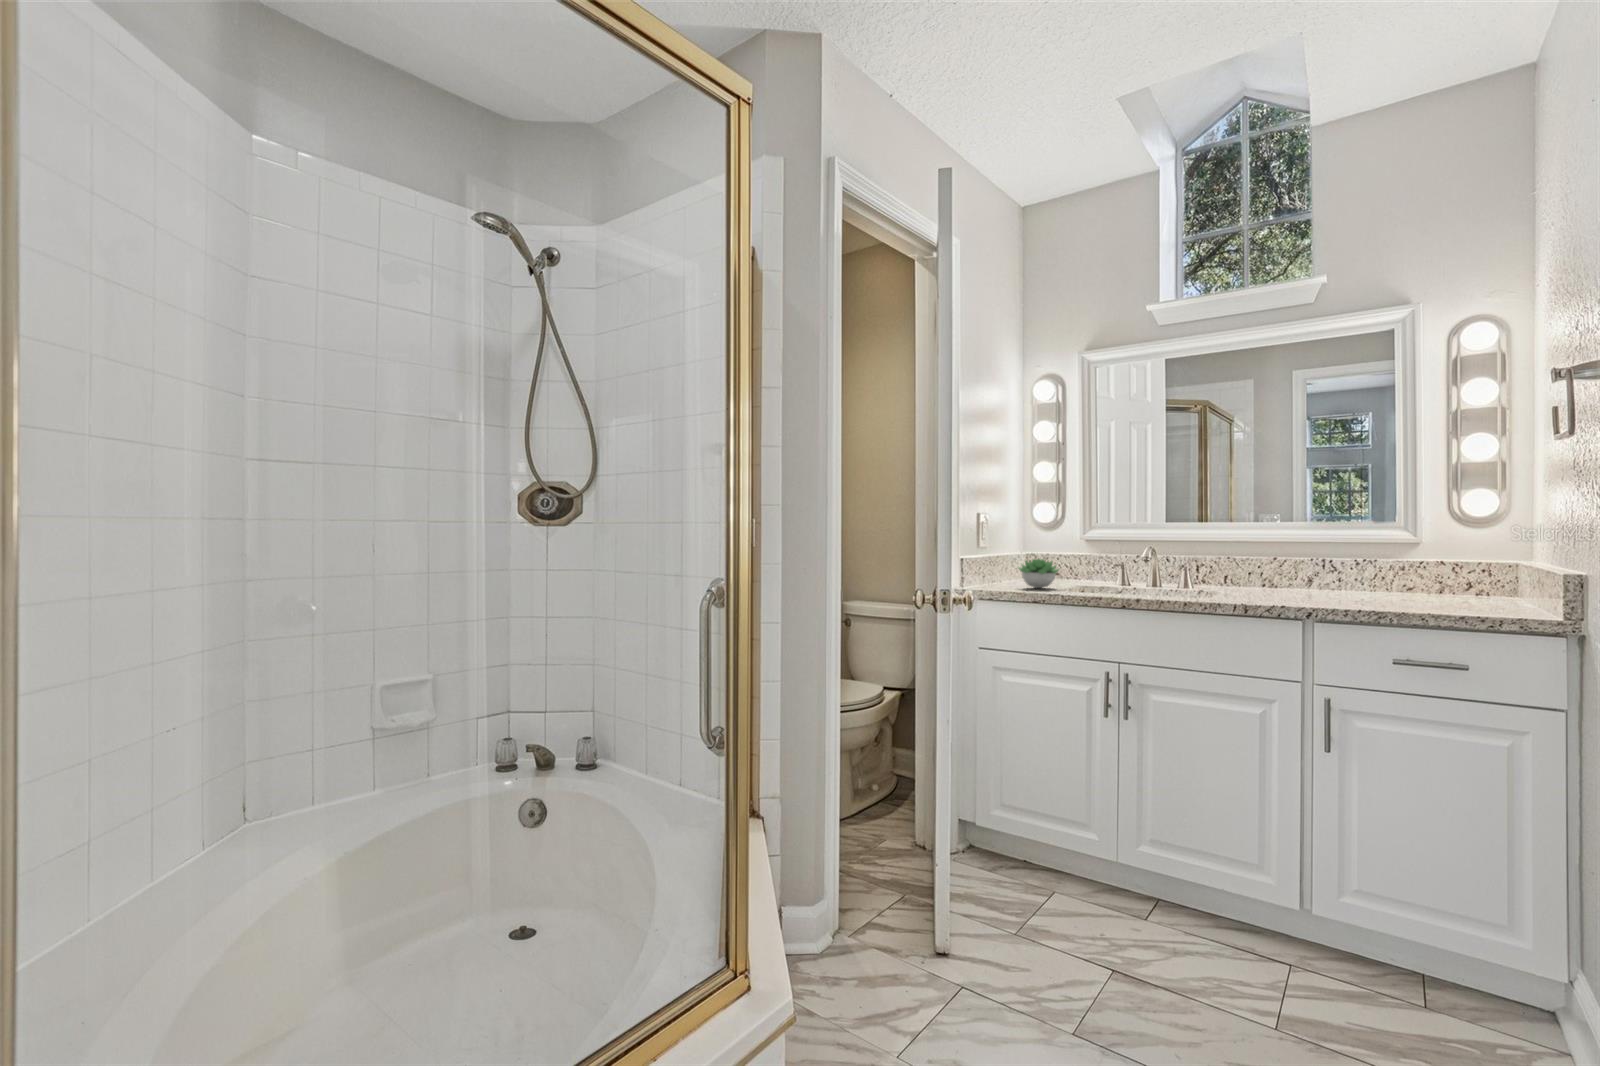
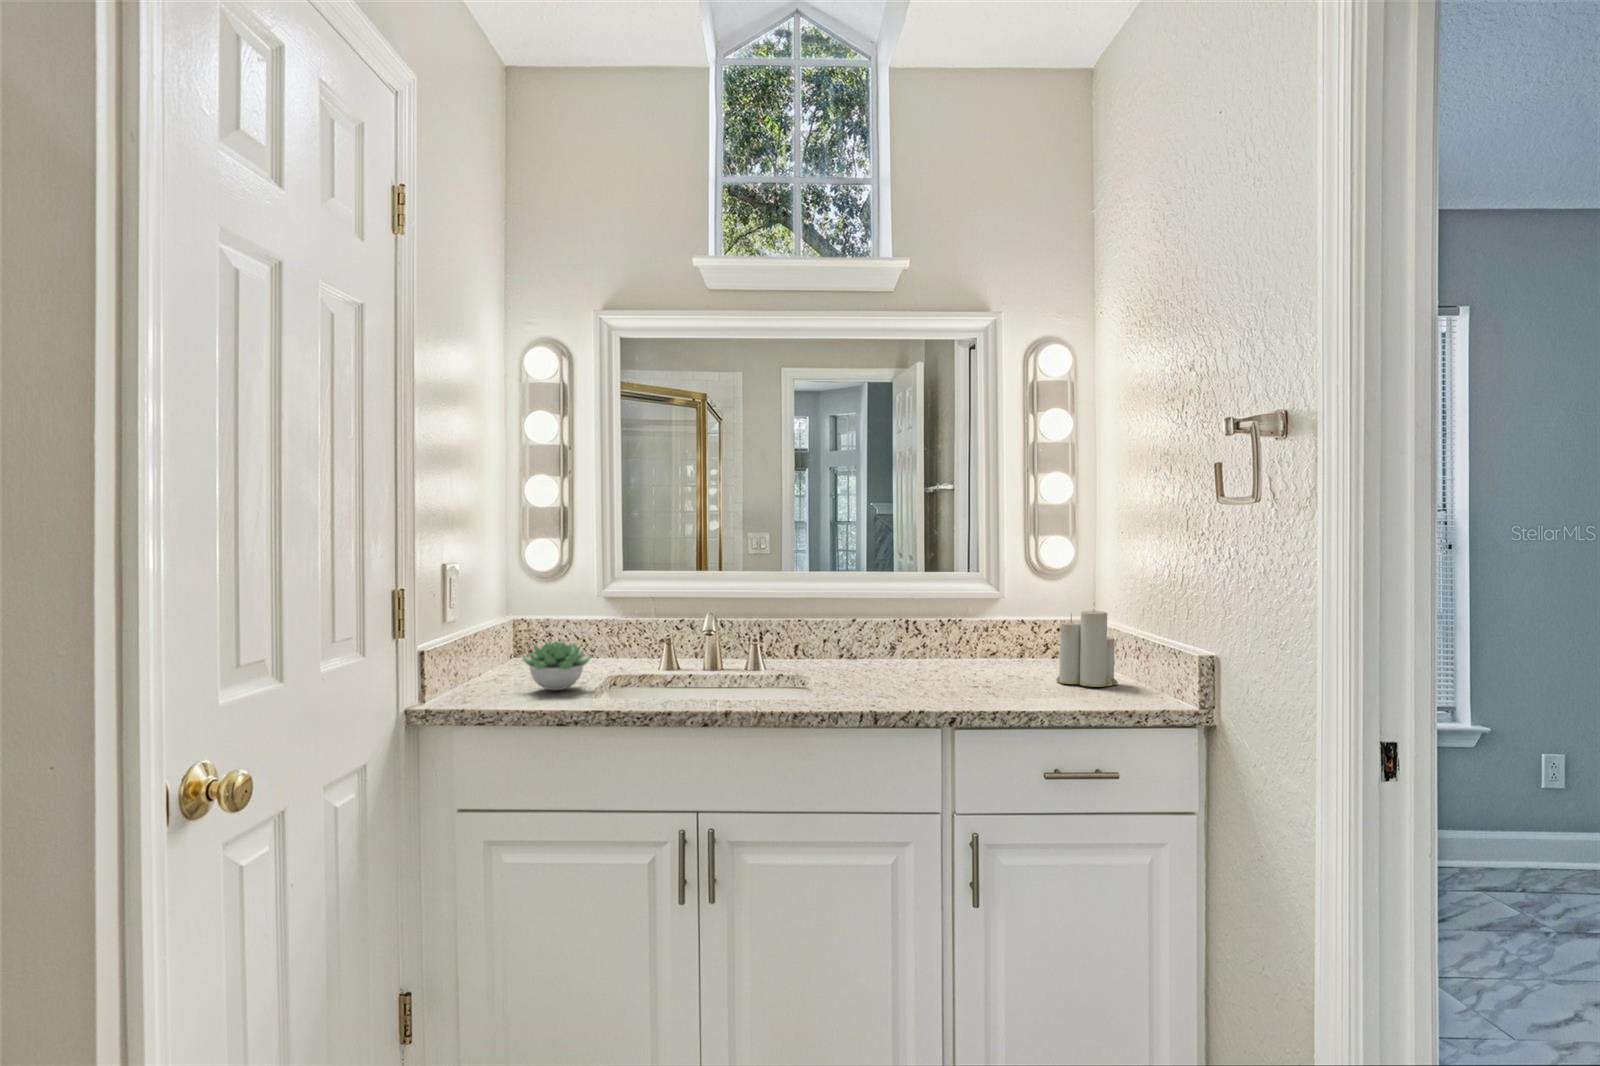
candle: none [1446,536,1510,608] -> present [1056,610,1118,687]

